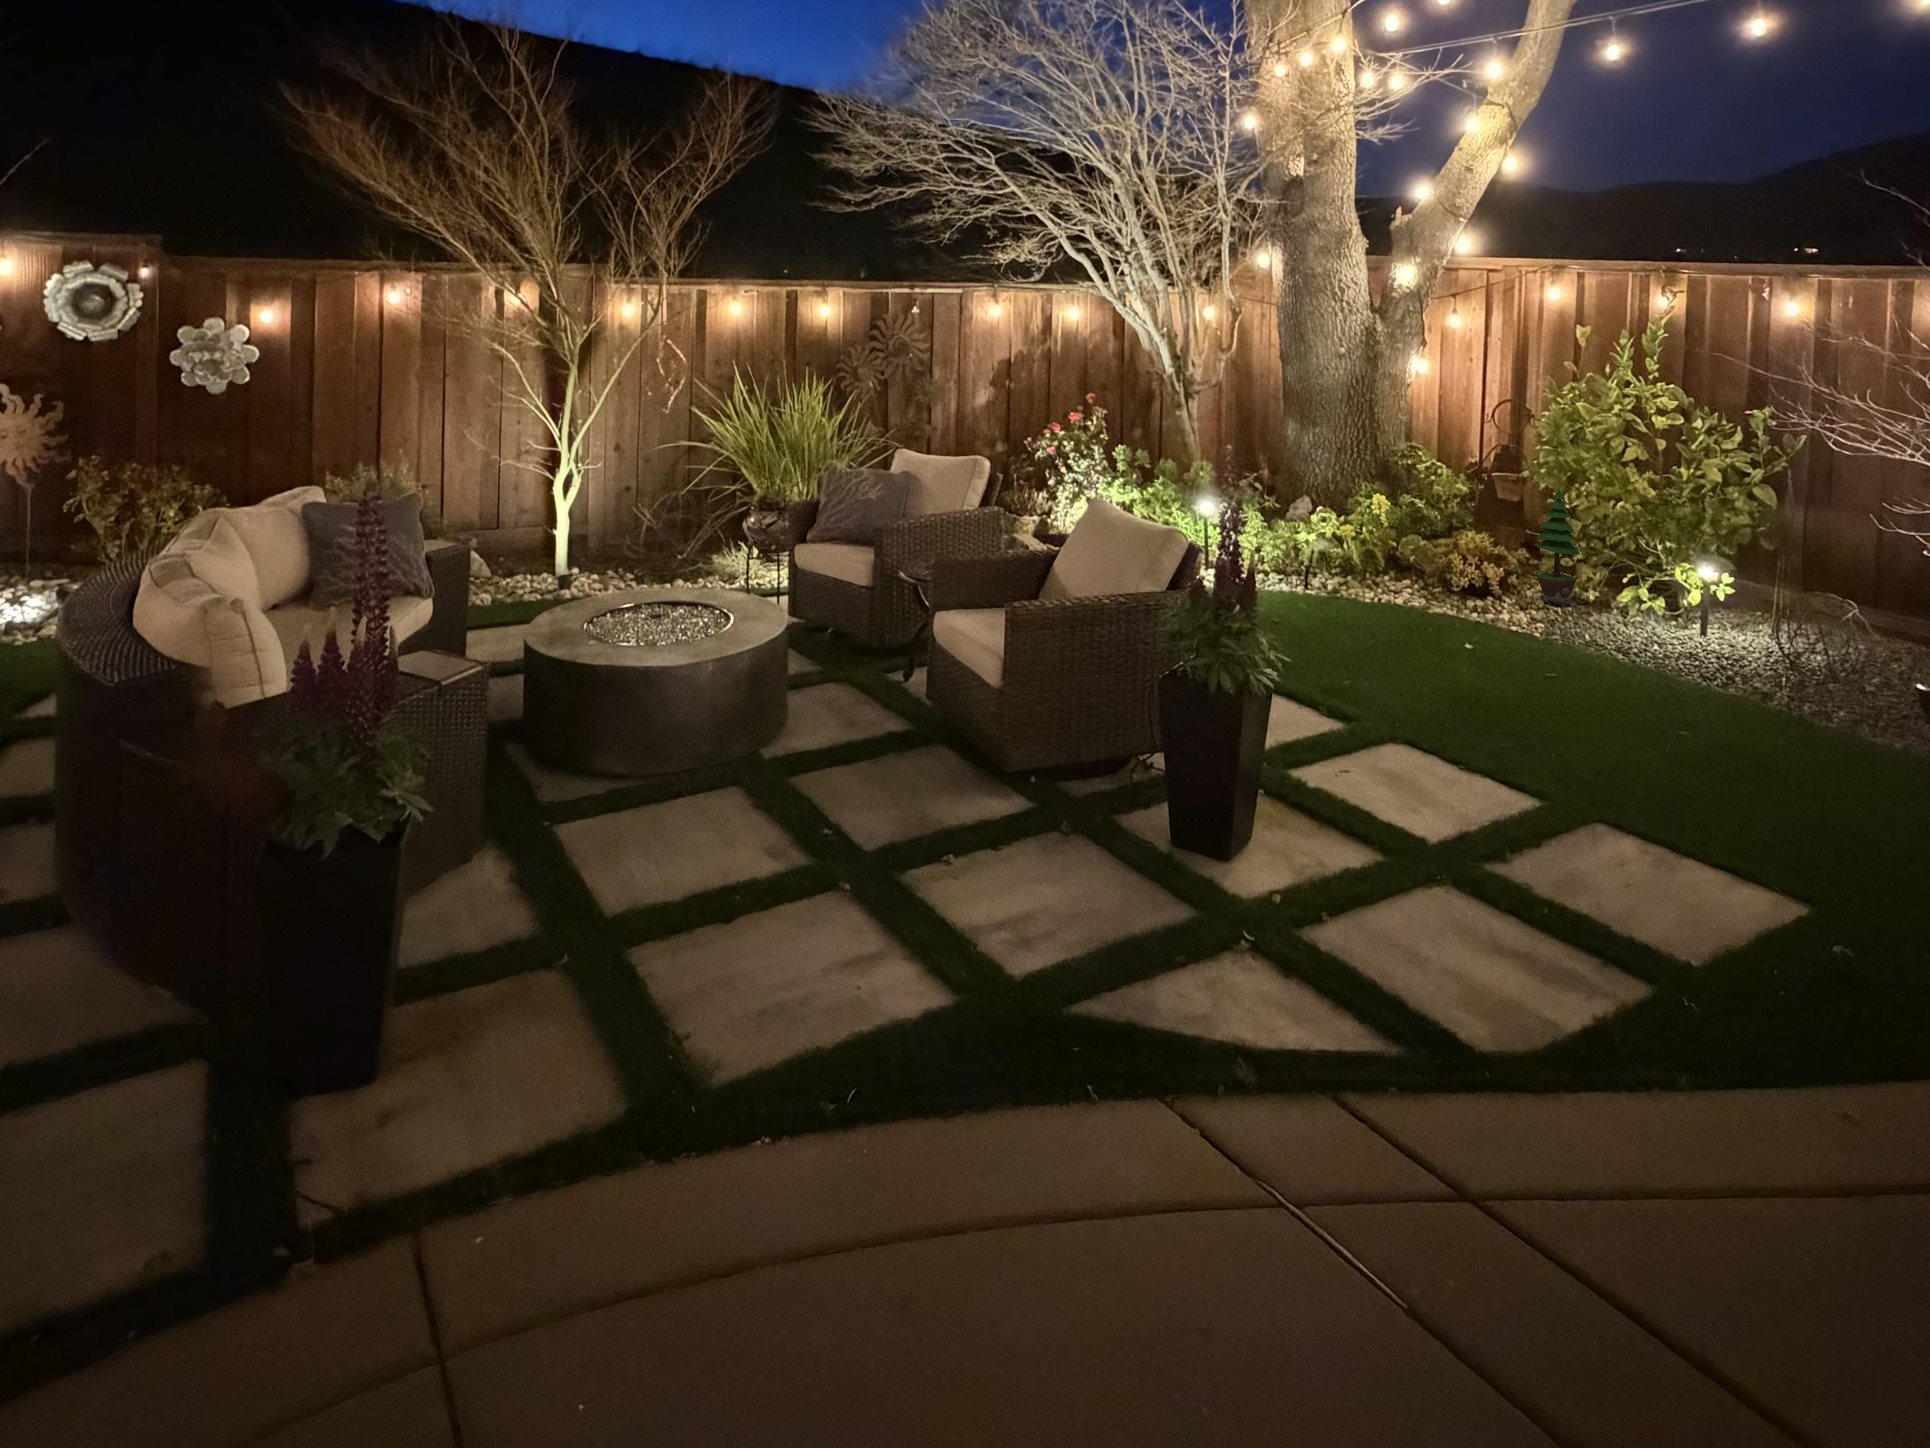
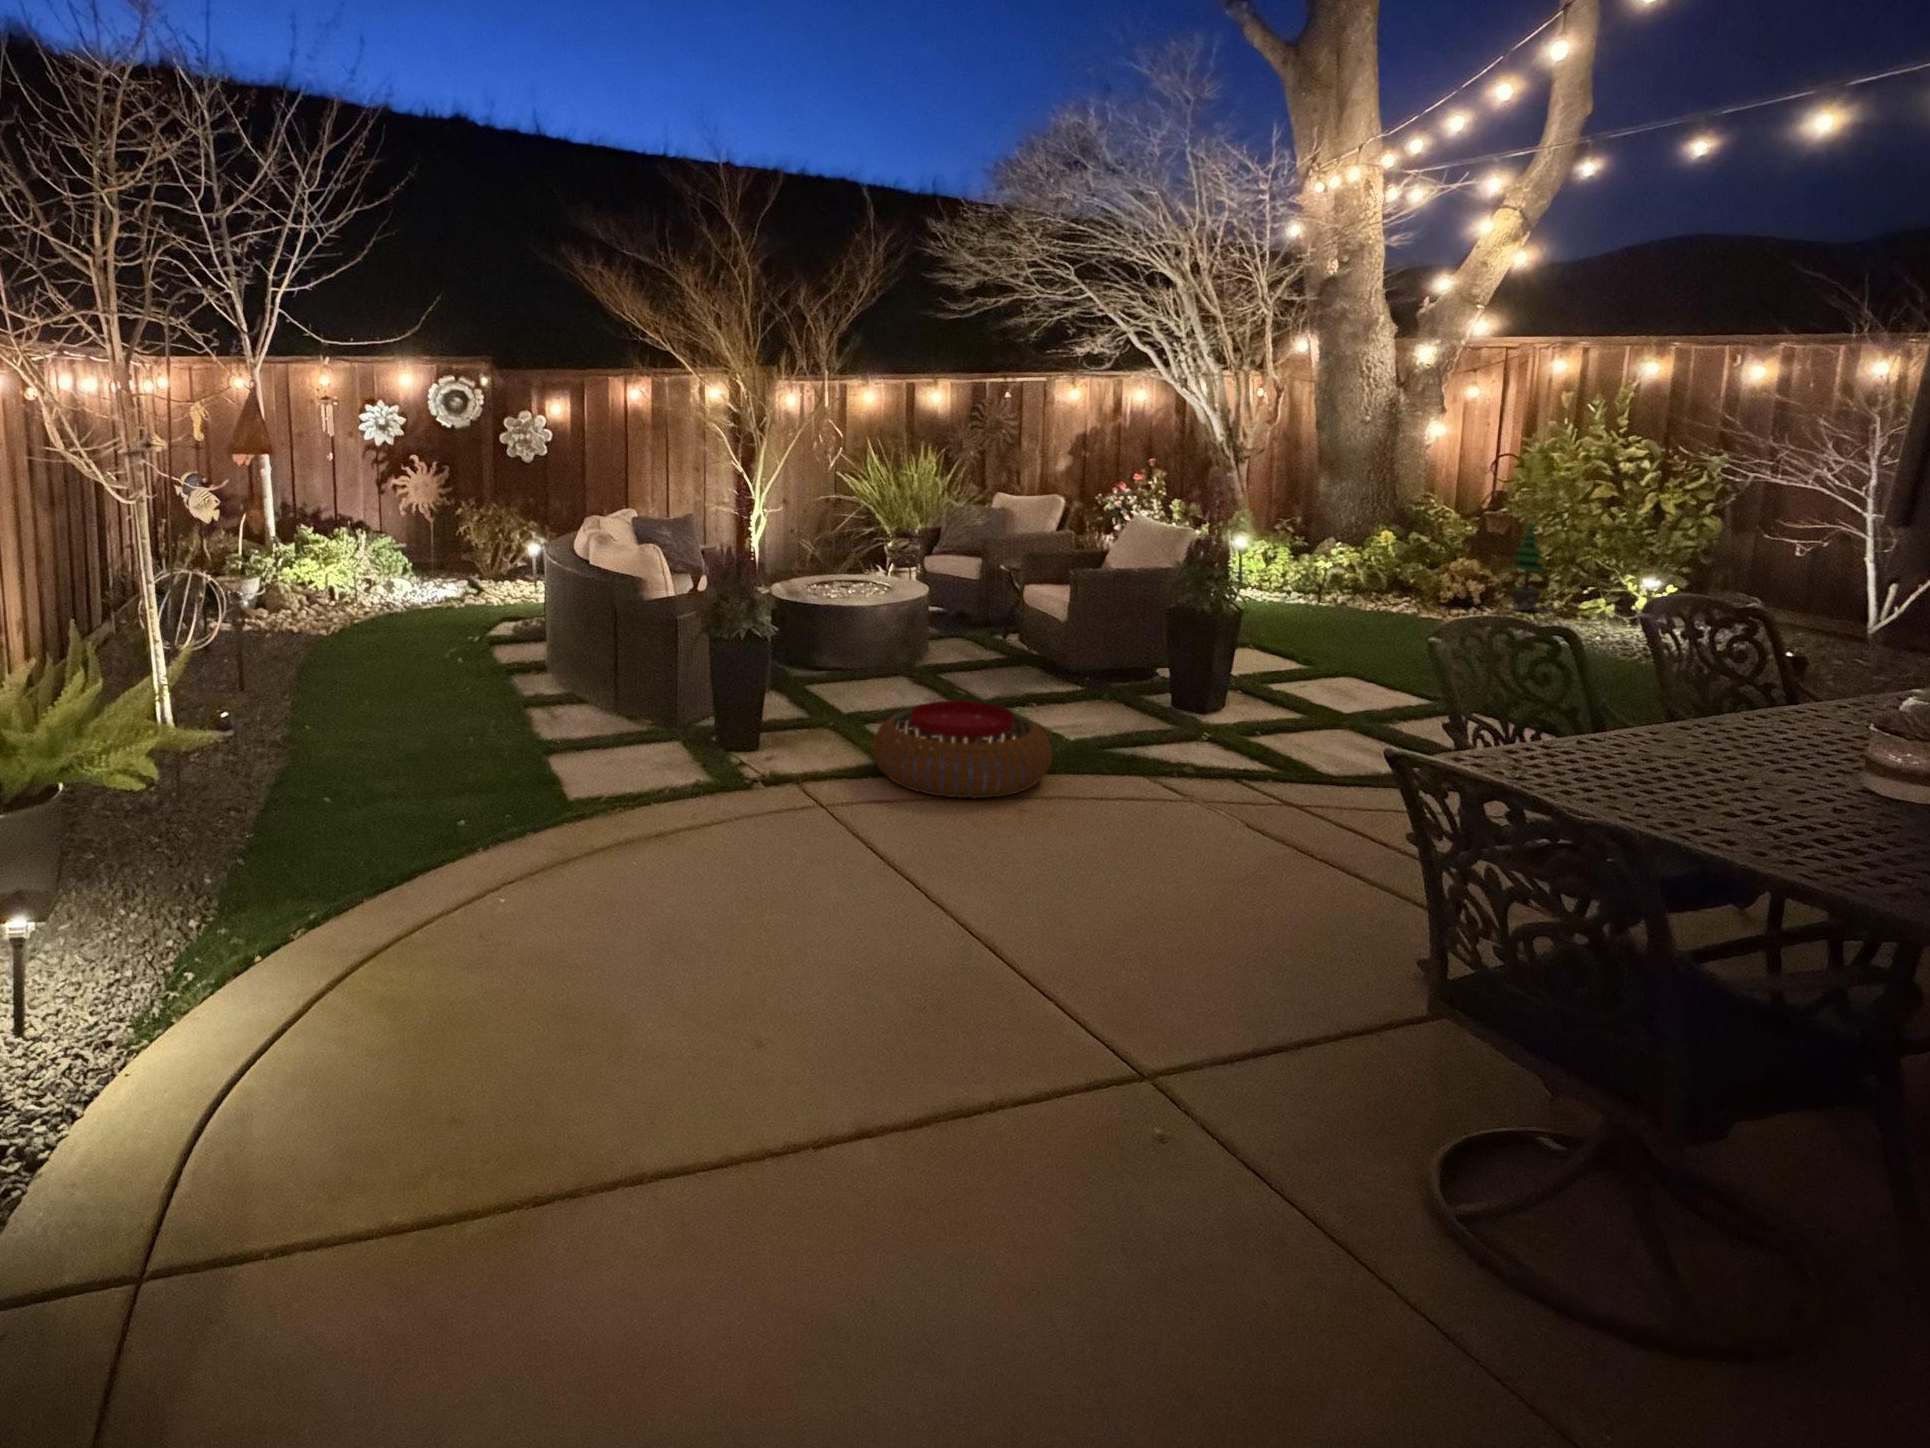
pouf: none [603,972,1001,1308] -> present [873,701,1052,799]

